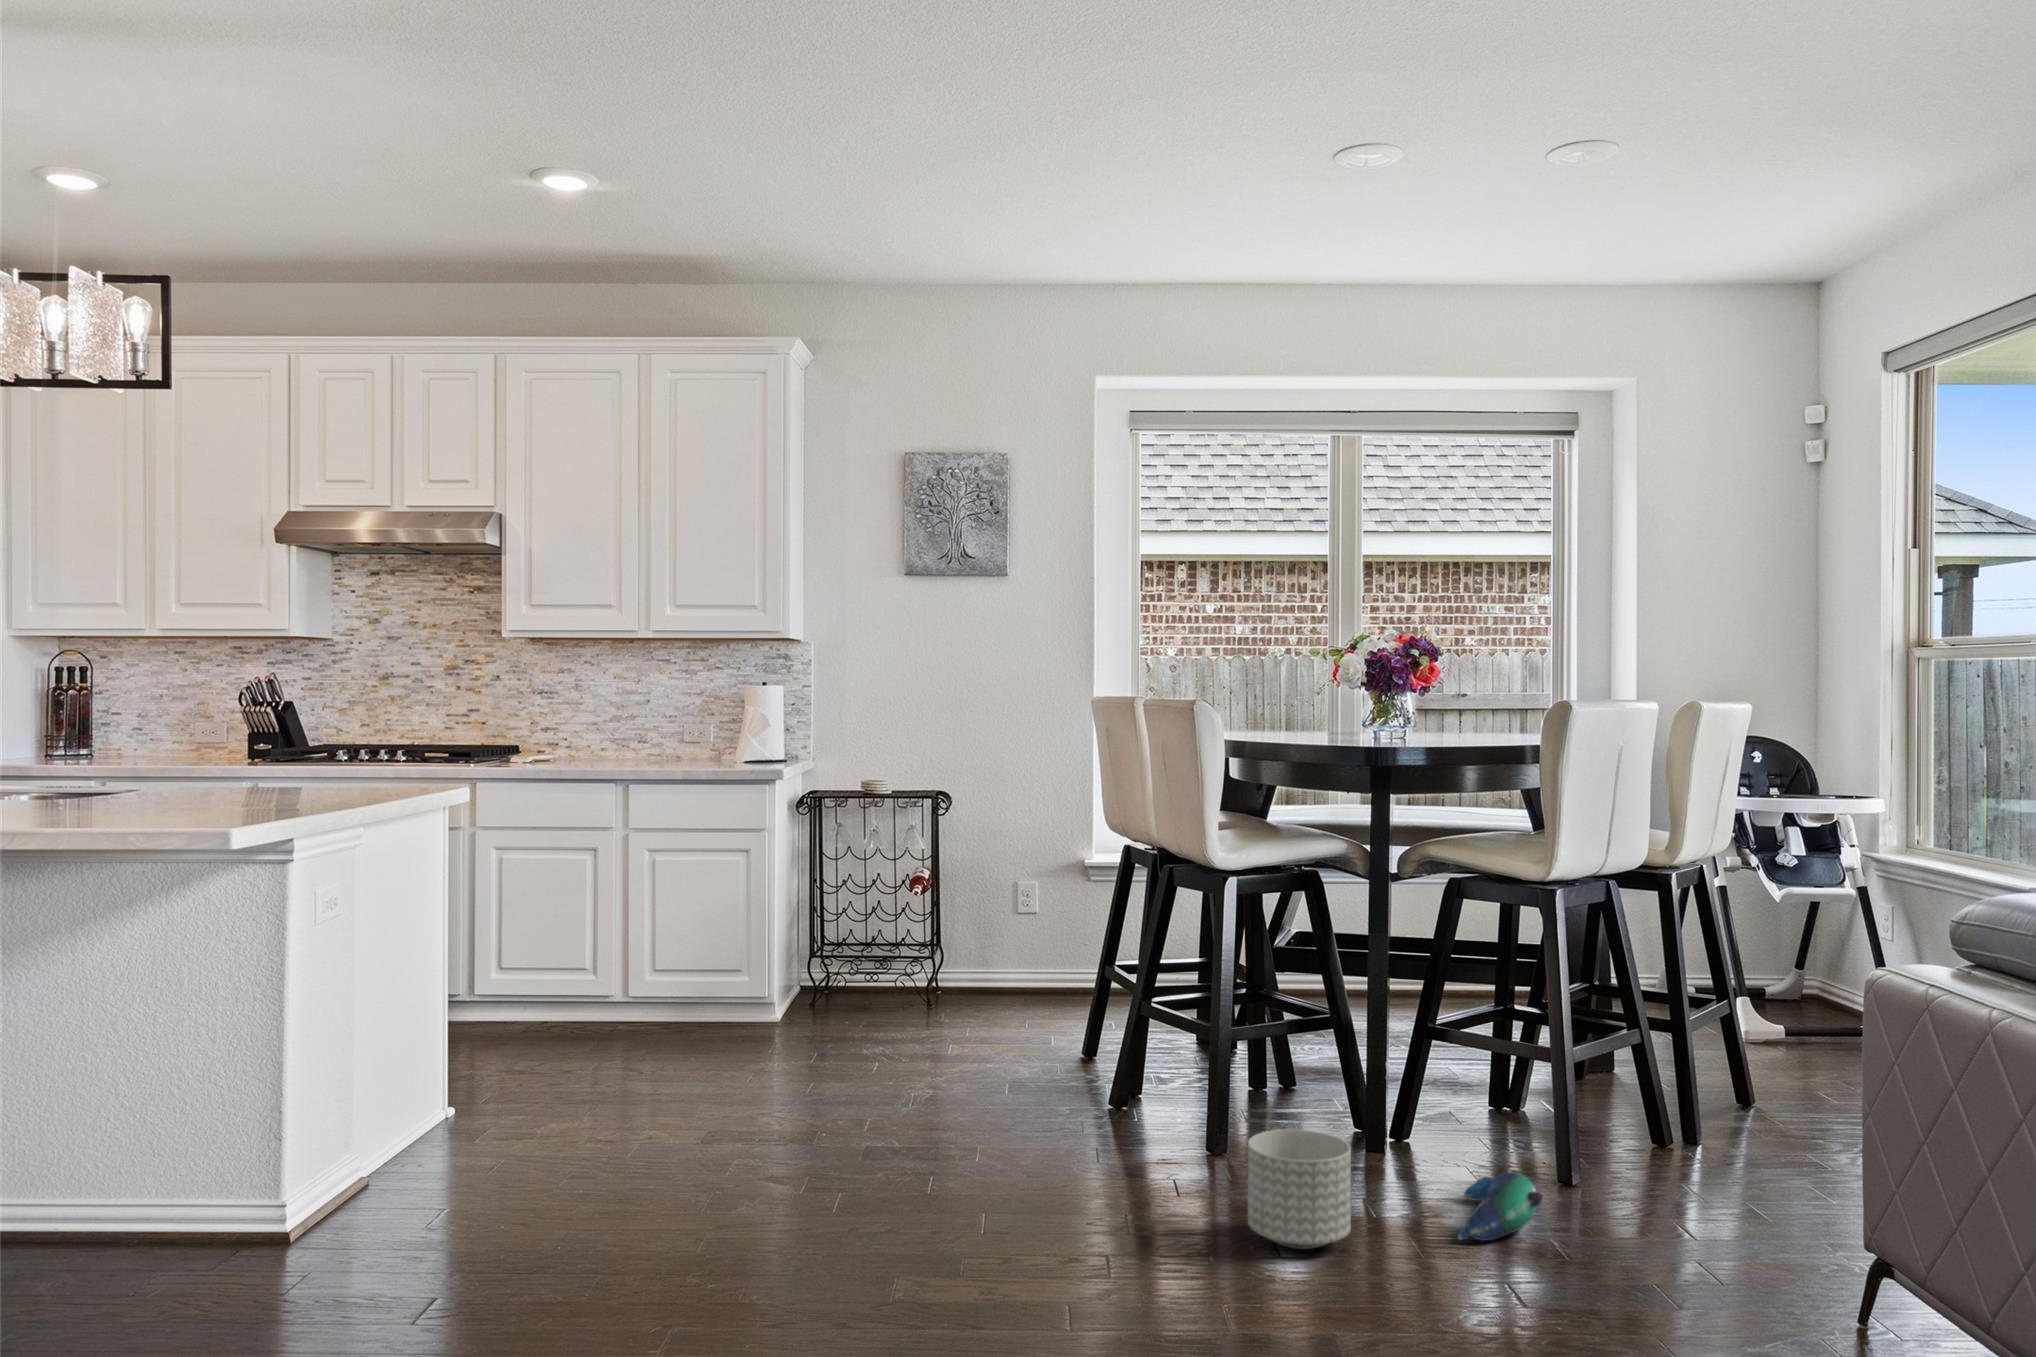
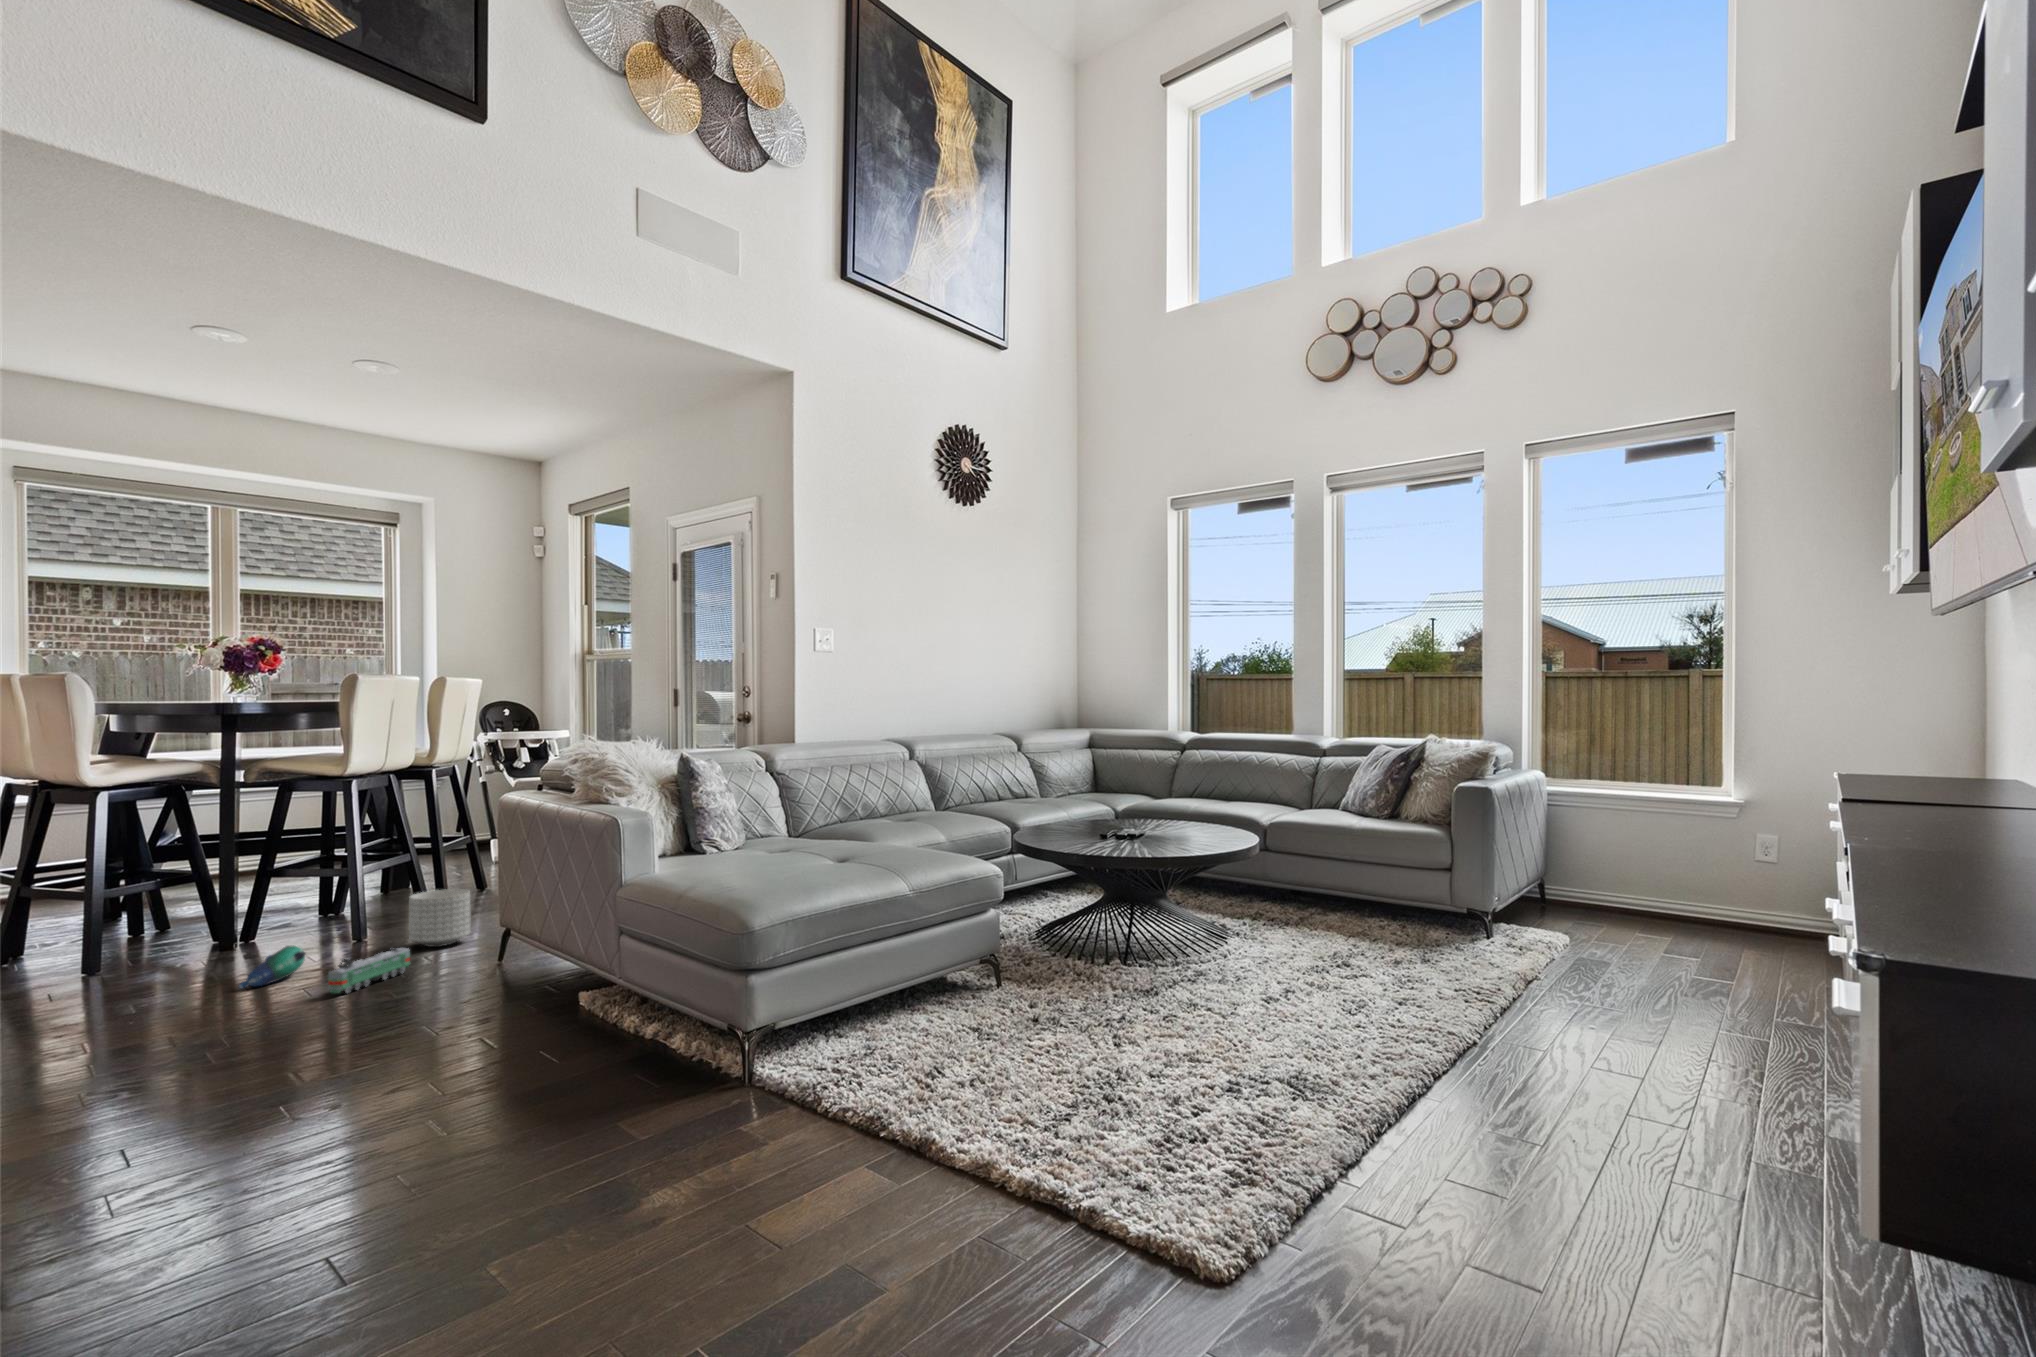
planter: present [1248,1129,1351,1249] -> present [409,889,470,947]
toy train: none [1612,1230,1723,1315] -> present [328,948,410,993]

